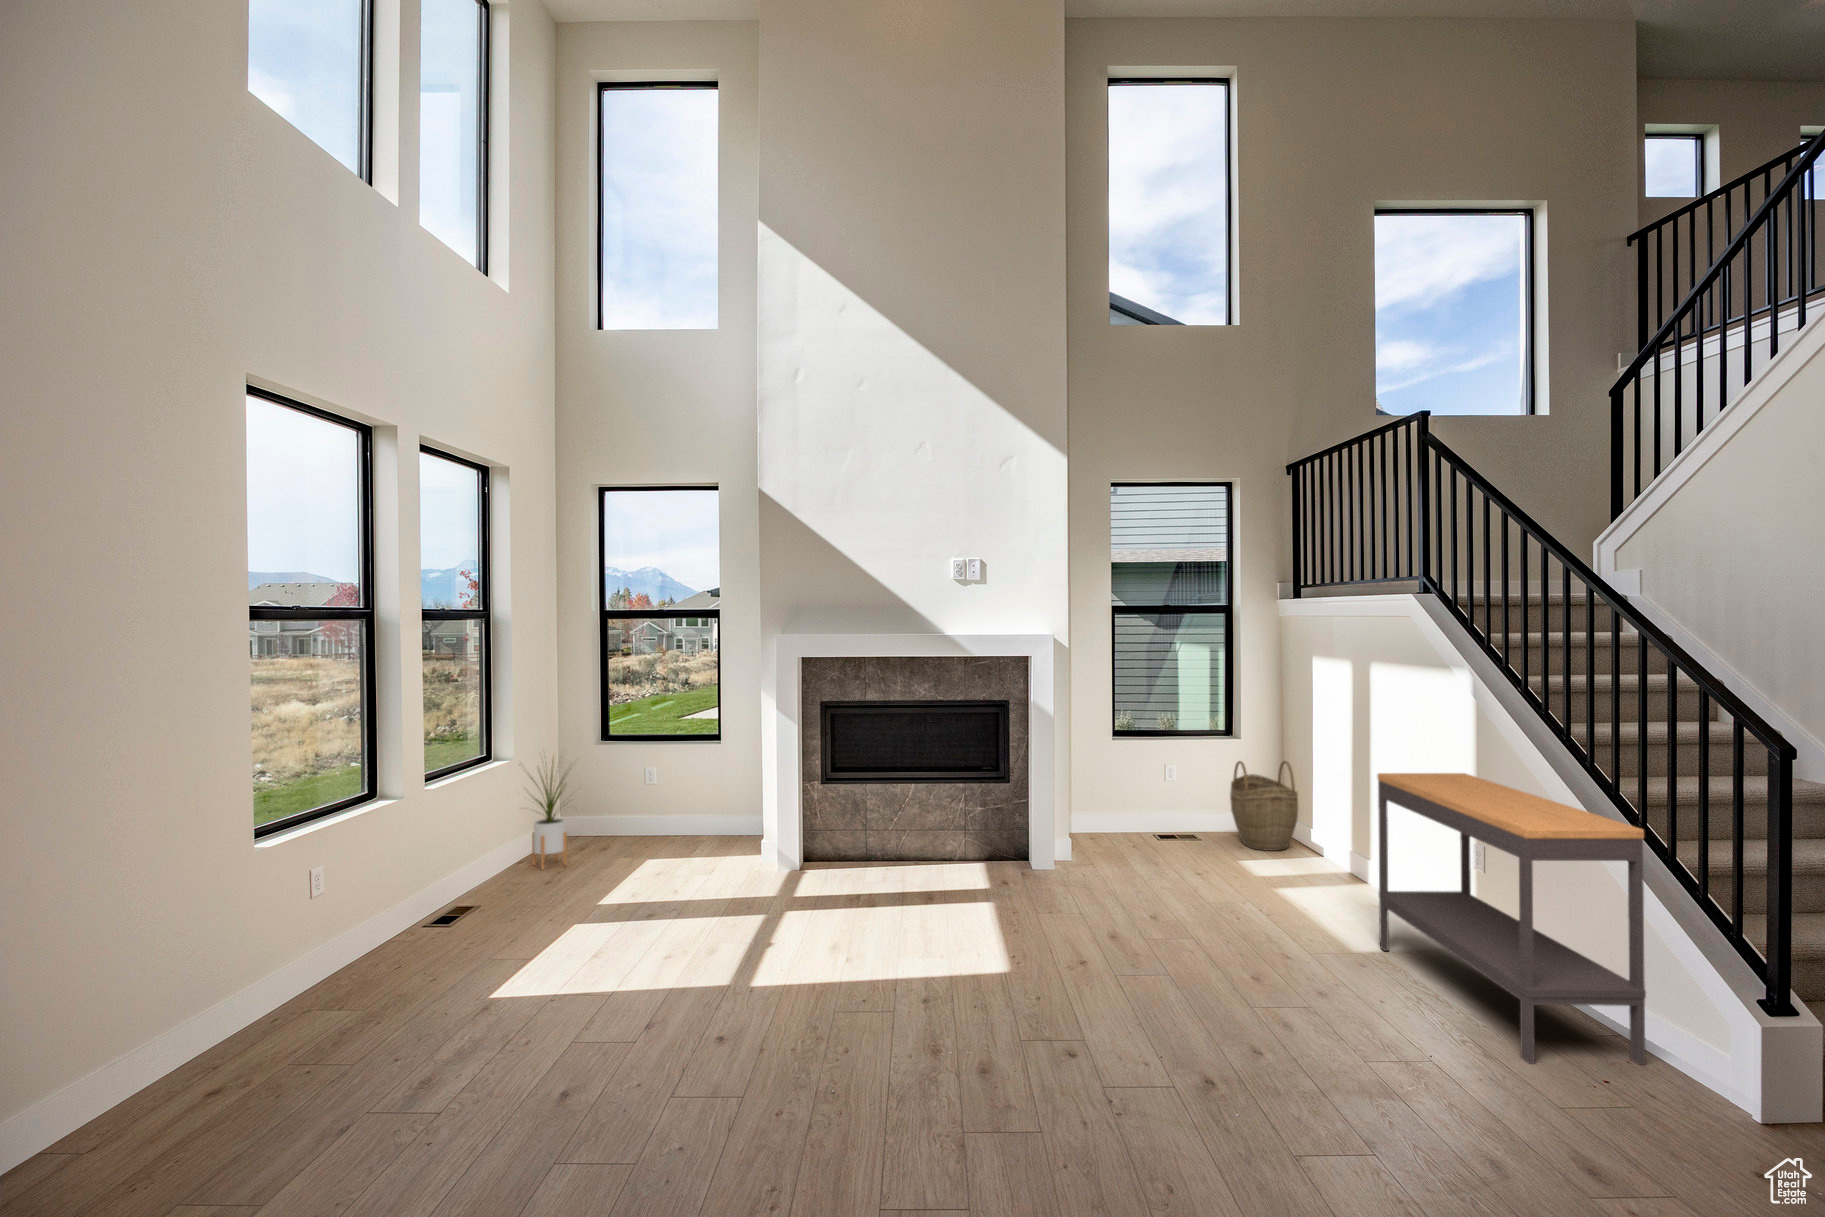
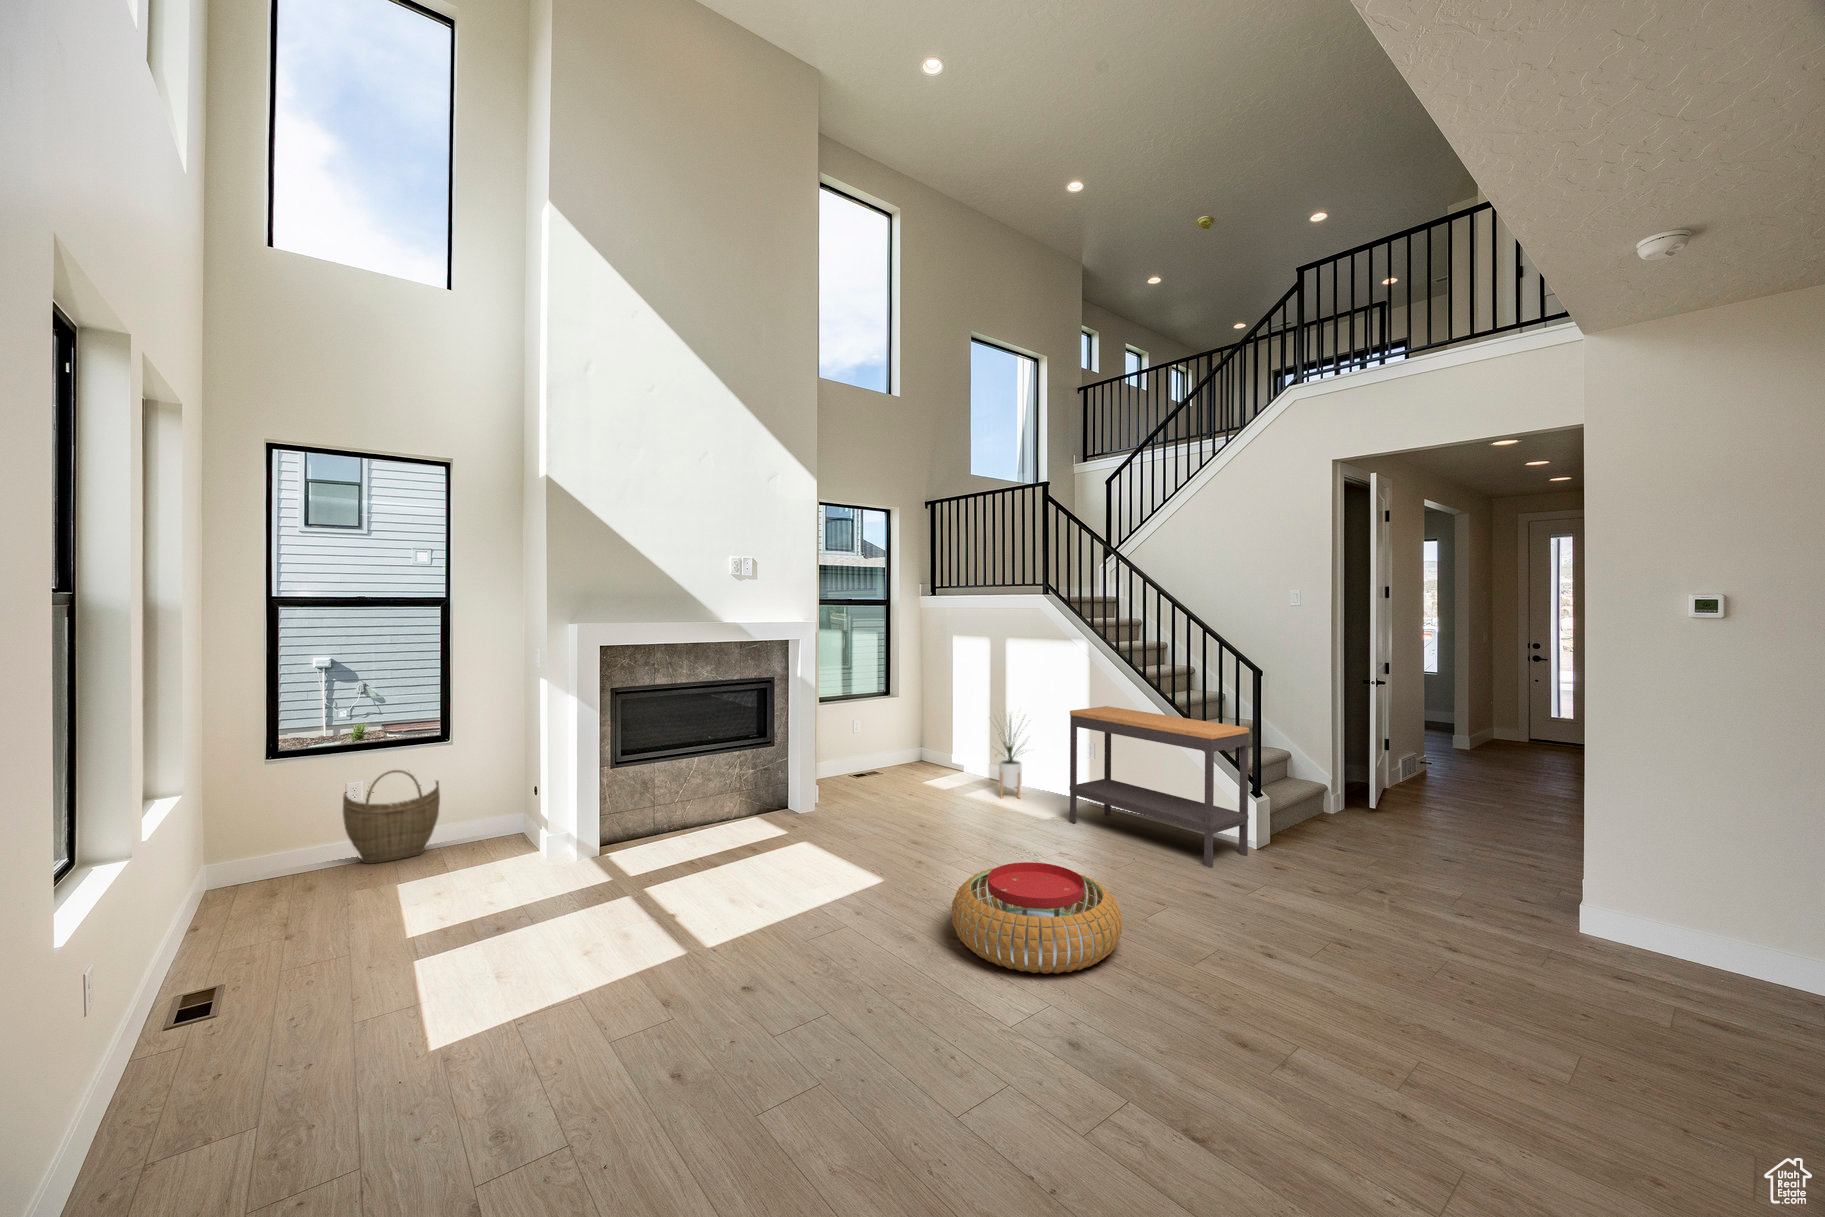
woven basket: present [1230,761,1298,851] -> present [343,770,440,864]
house plant: present [529,765,567,870] -> present [995,716,1023,798]
pouf: none [962,961,1200,1120] -> present [952,862,1122,974]

